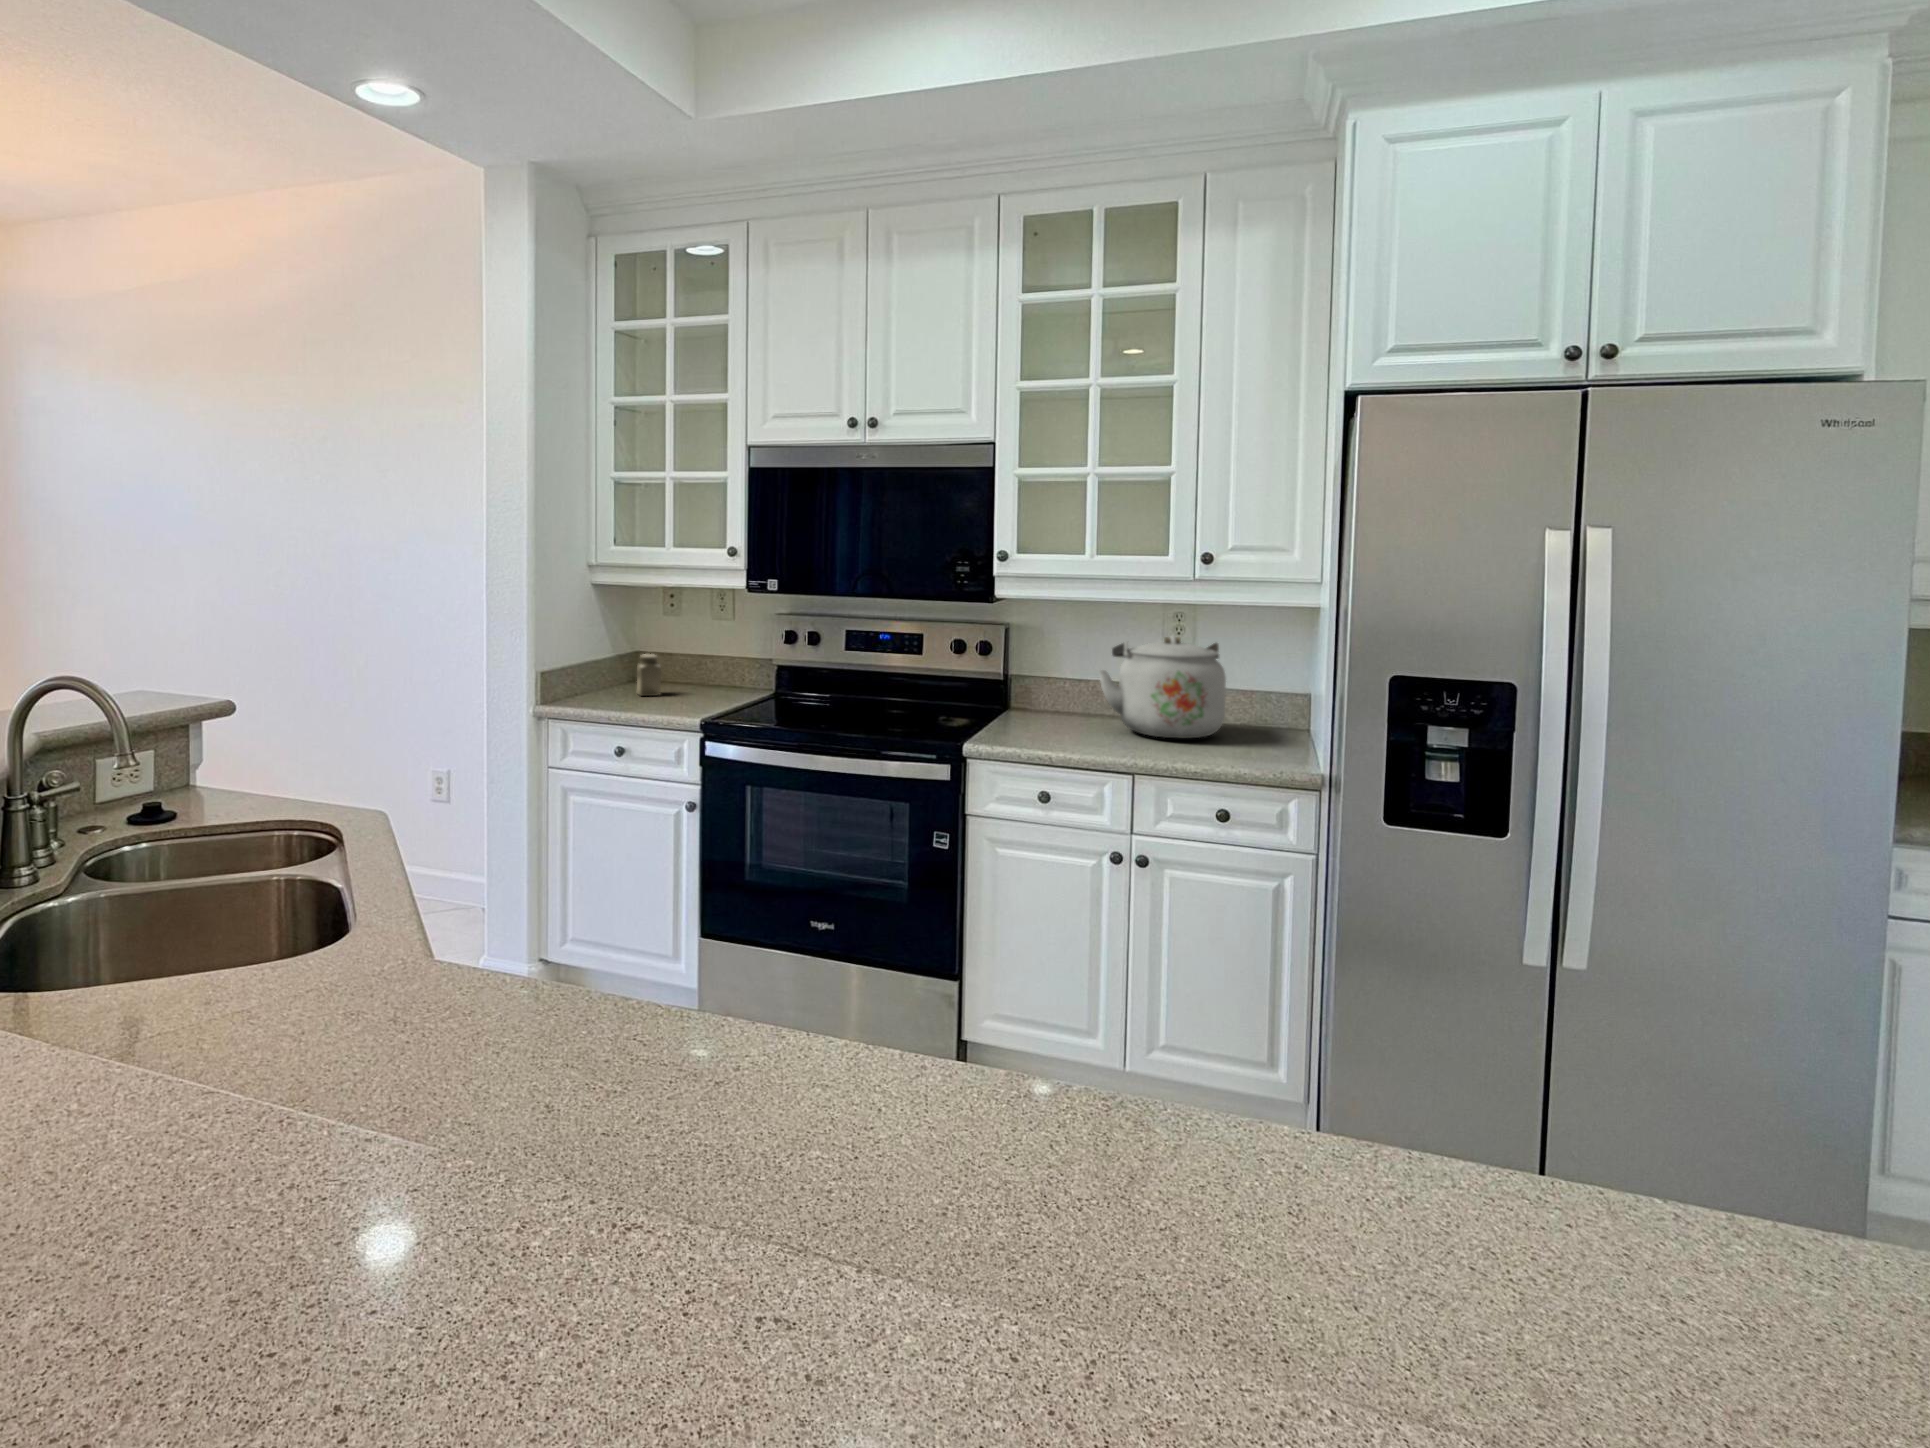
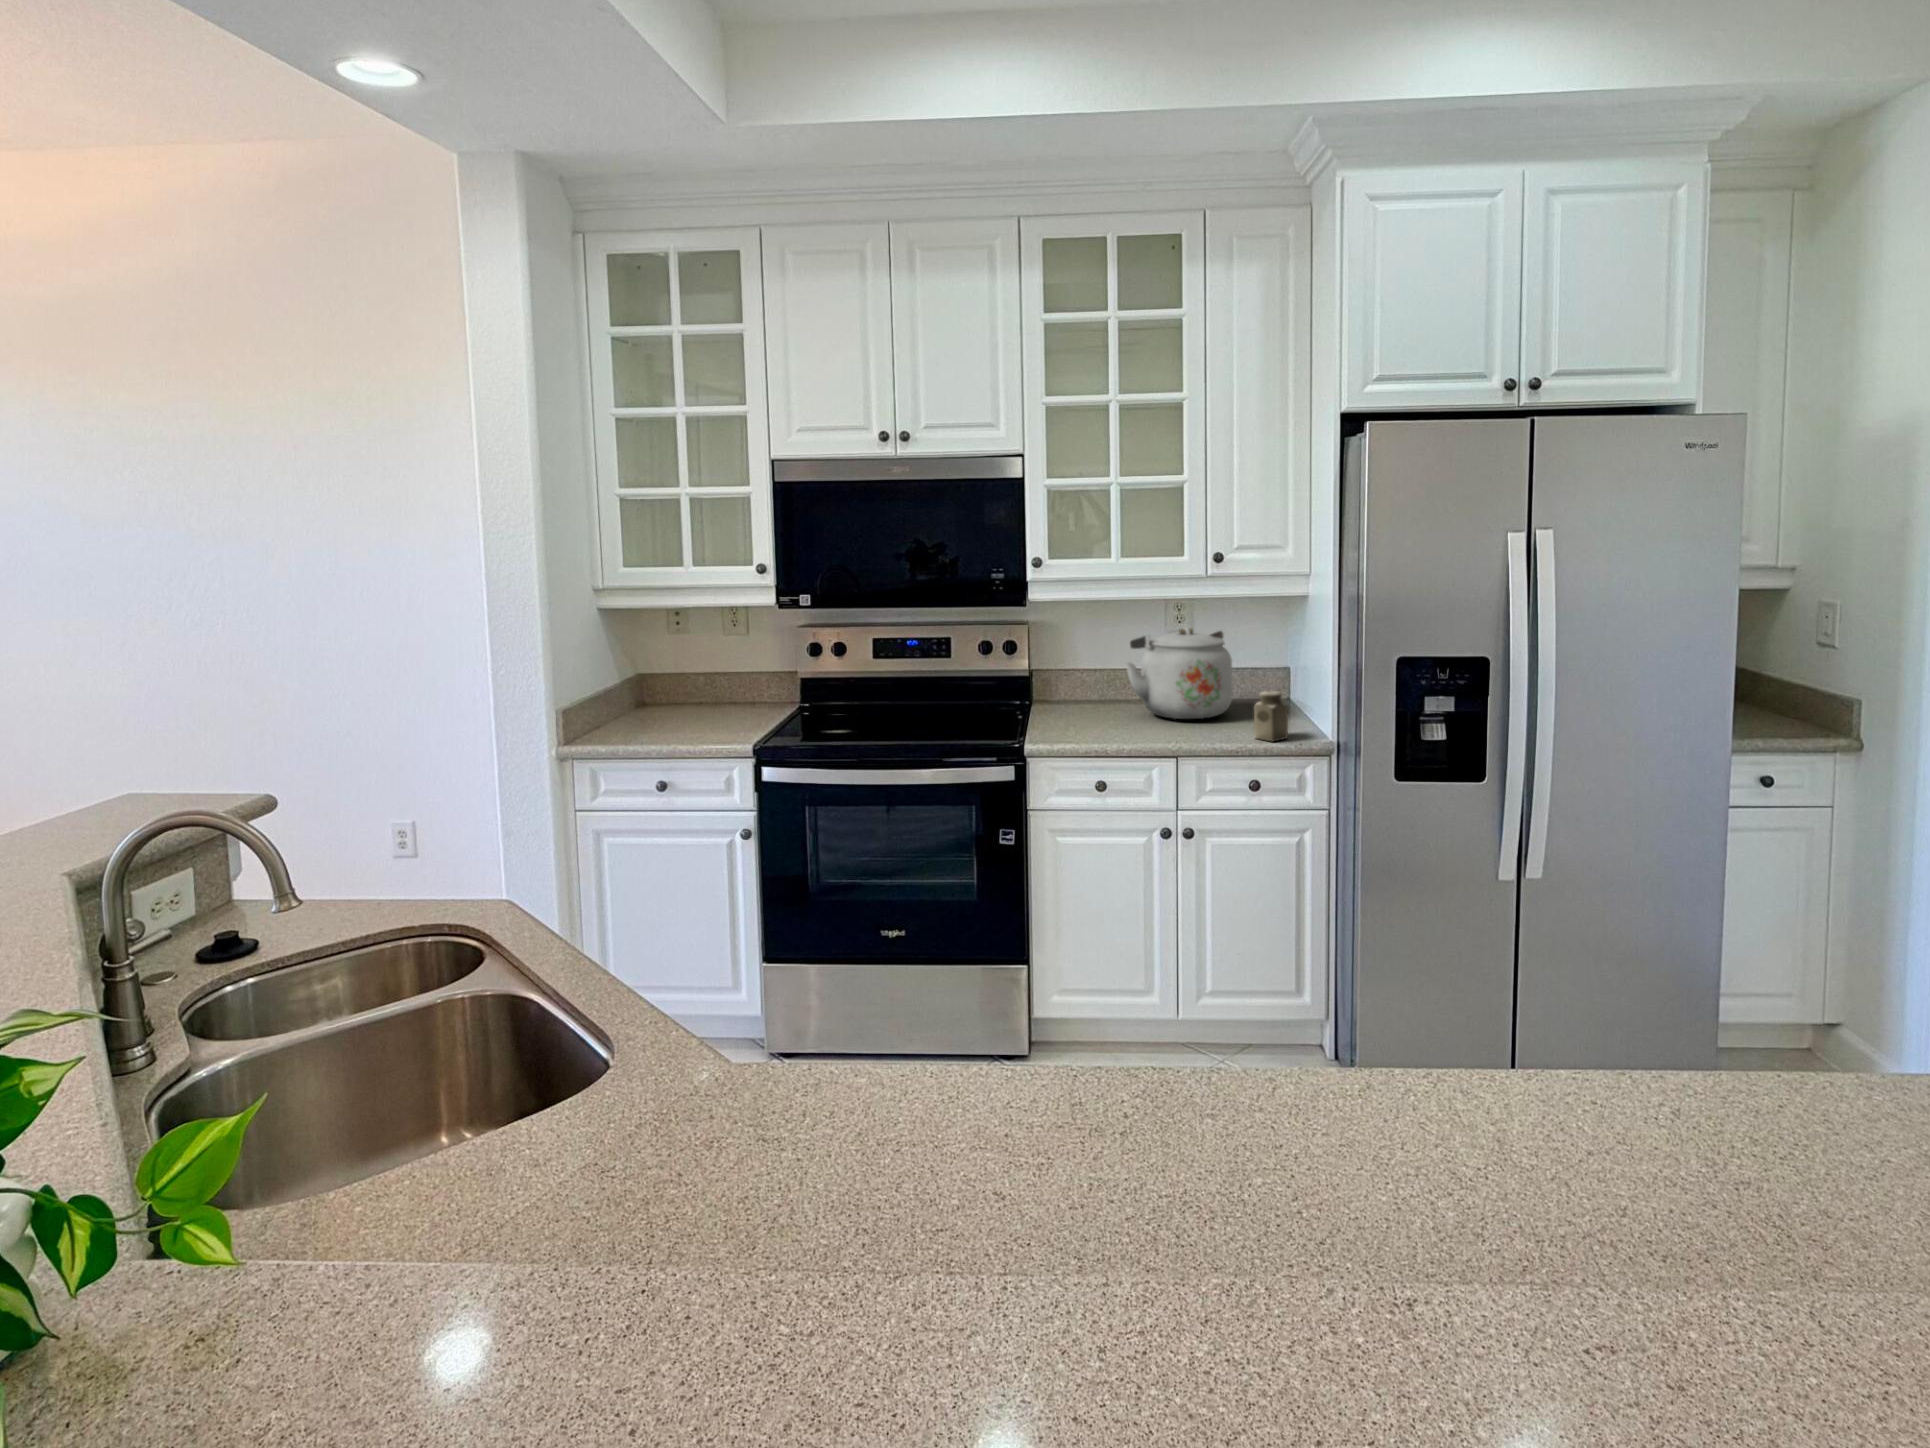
salt shaker: present [637,654,661,696] -> present [1254,691,1288,742]

